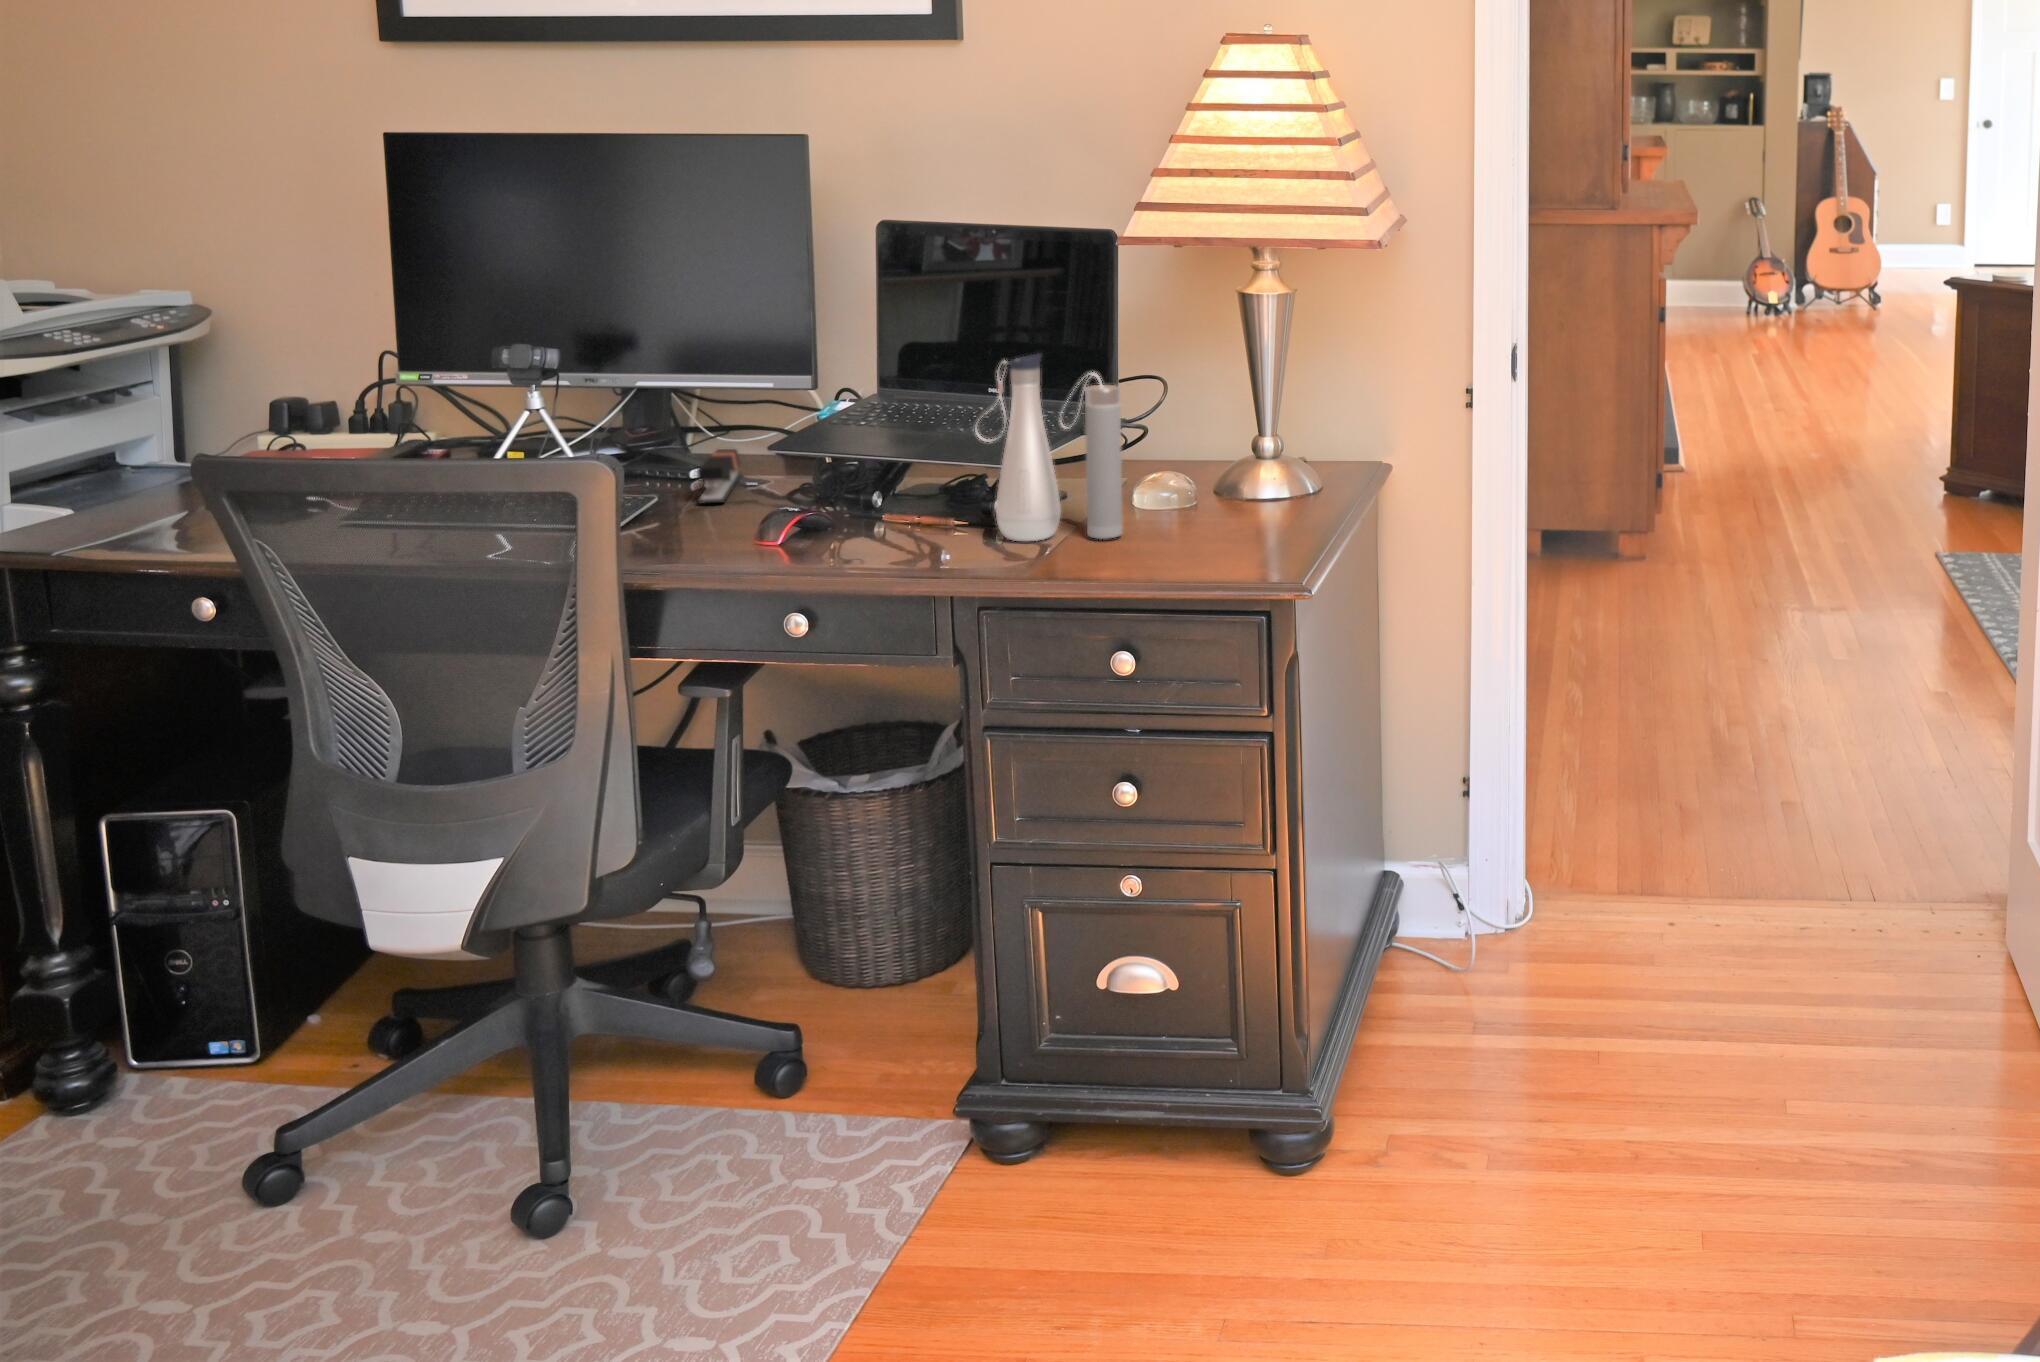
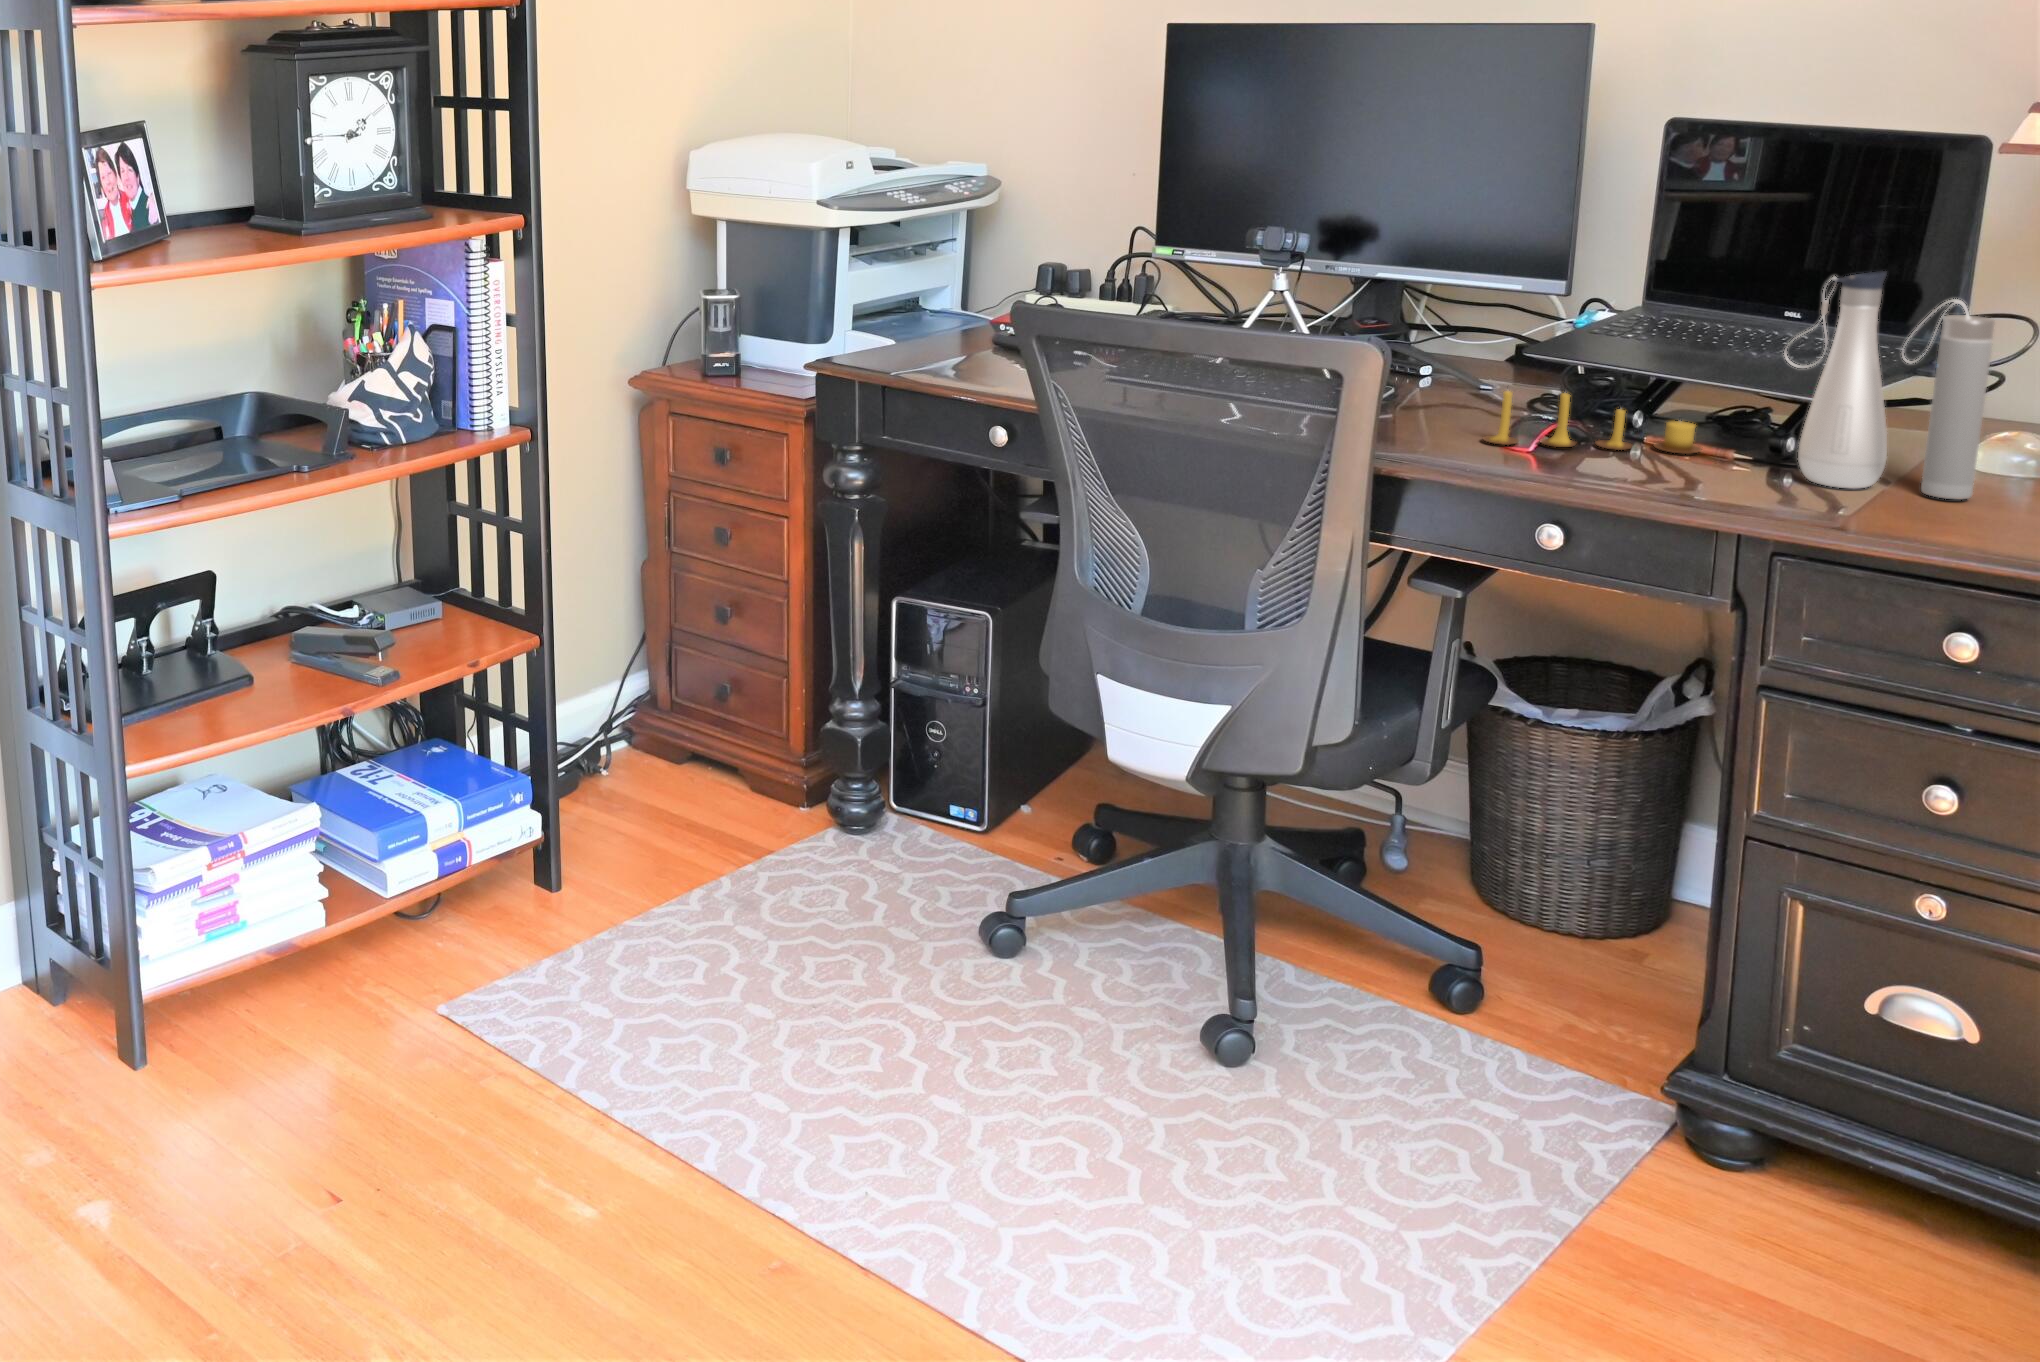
stapler: present [697,449,740,504] -> none [1435,347,1476,401]
candle: none [735,481,927,543] -> present [1483,391,1703,454]

